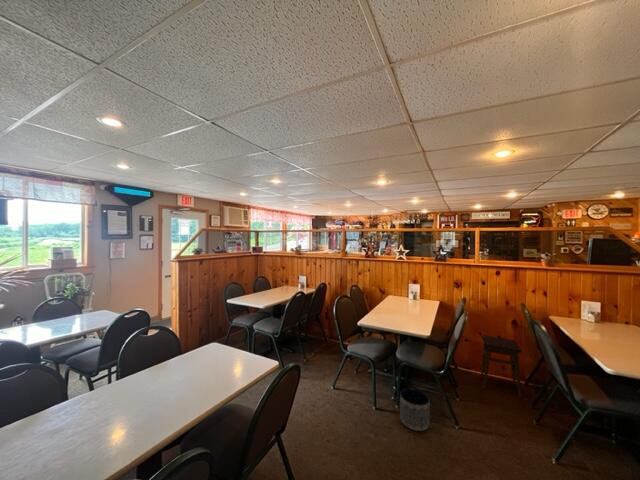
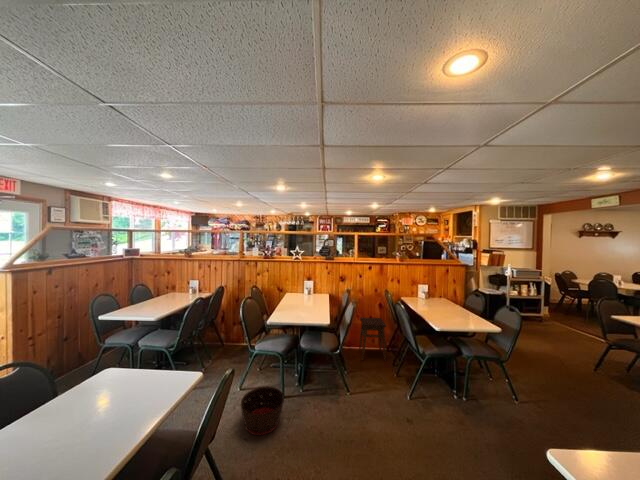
basket: none [332,385,376,434] -> present [241,386,284,435]
planter: present [400,388,429,431] -> none [304,375,329,411]

